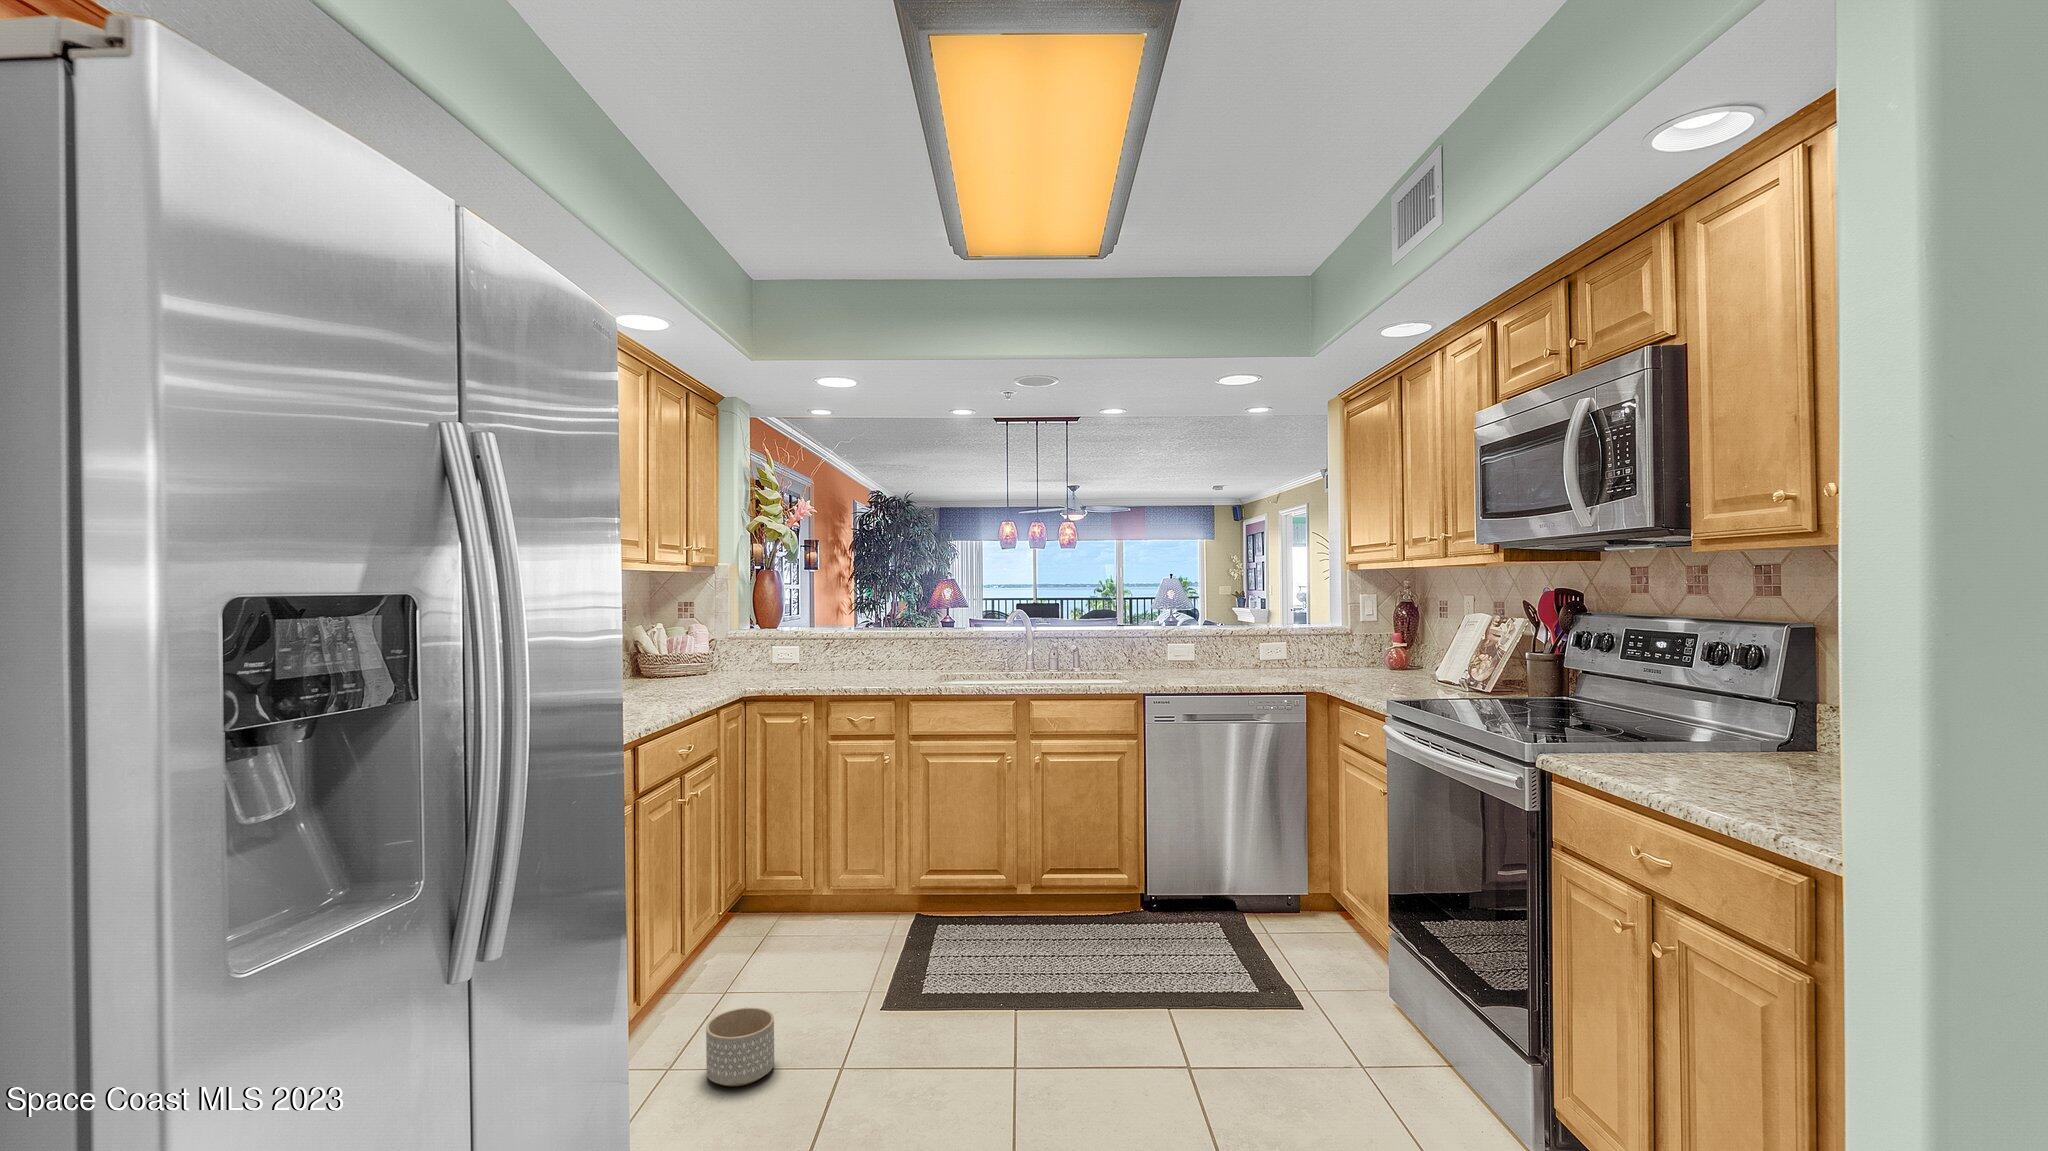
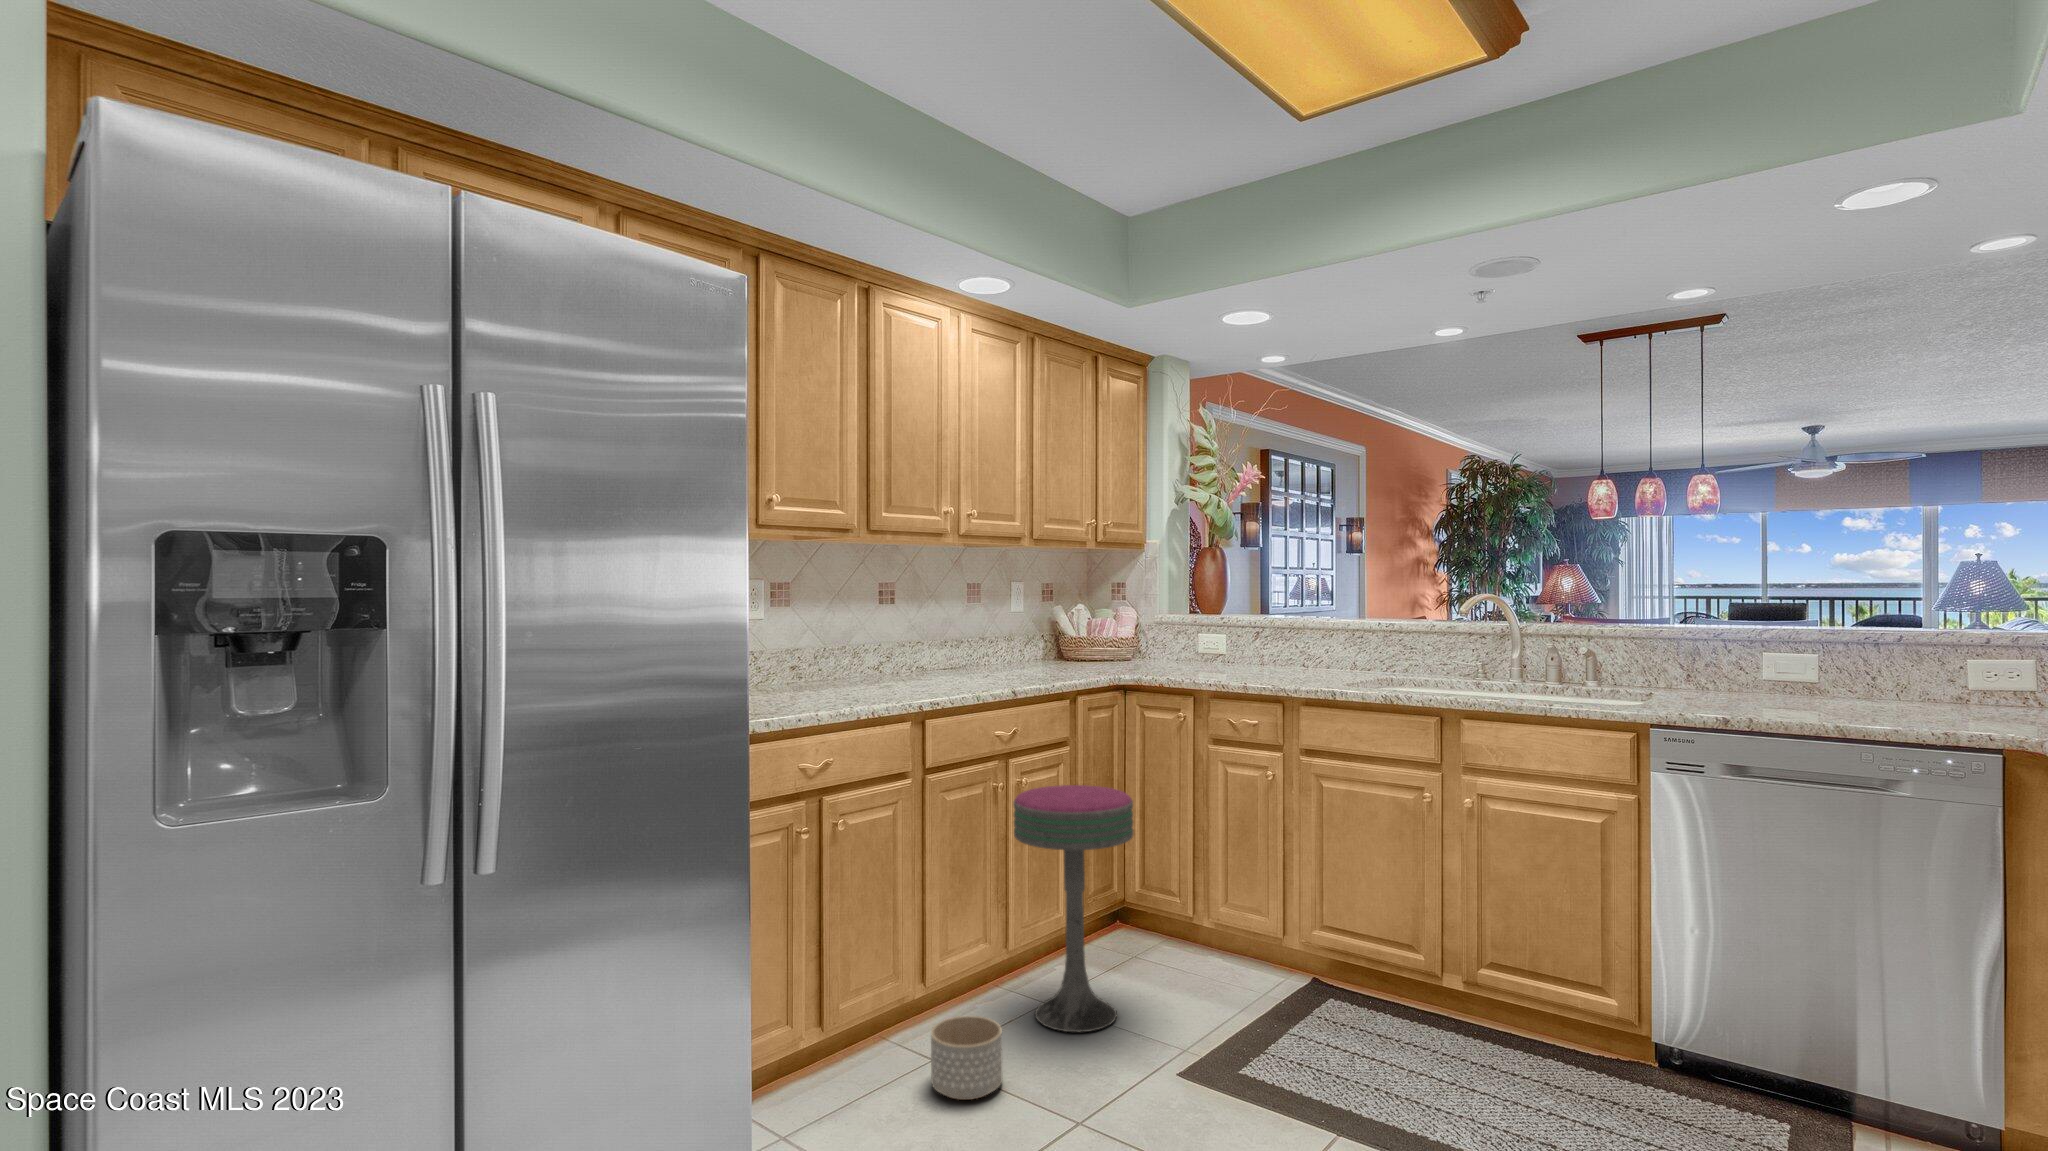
bar stool: none [715,787,825,1008] -> present [1013,785,1134,1032]

